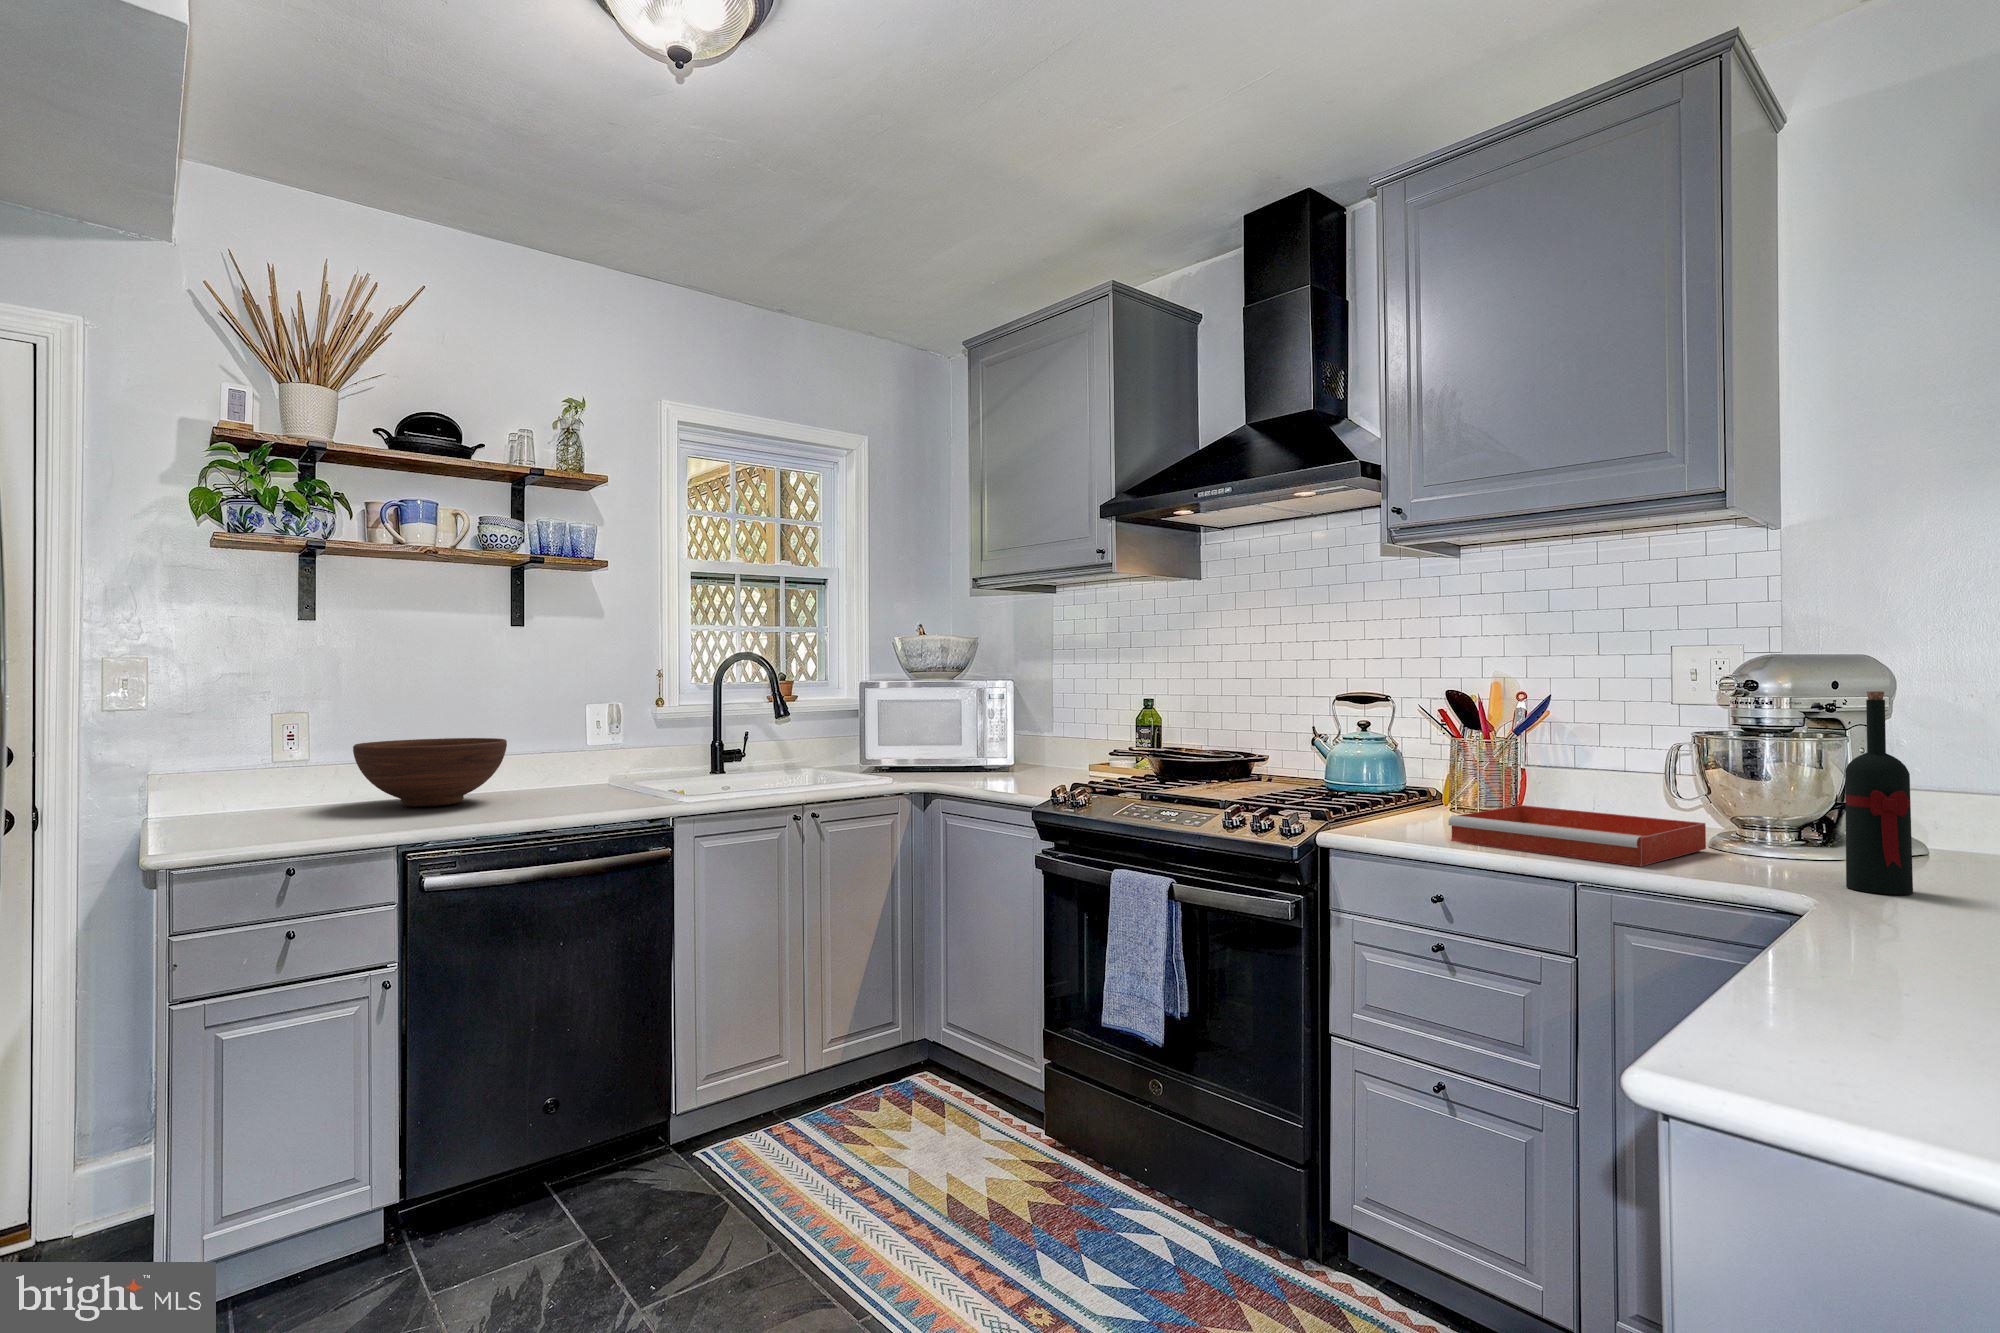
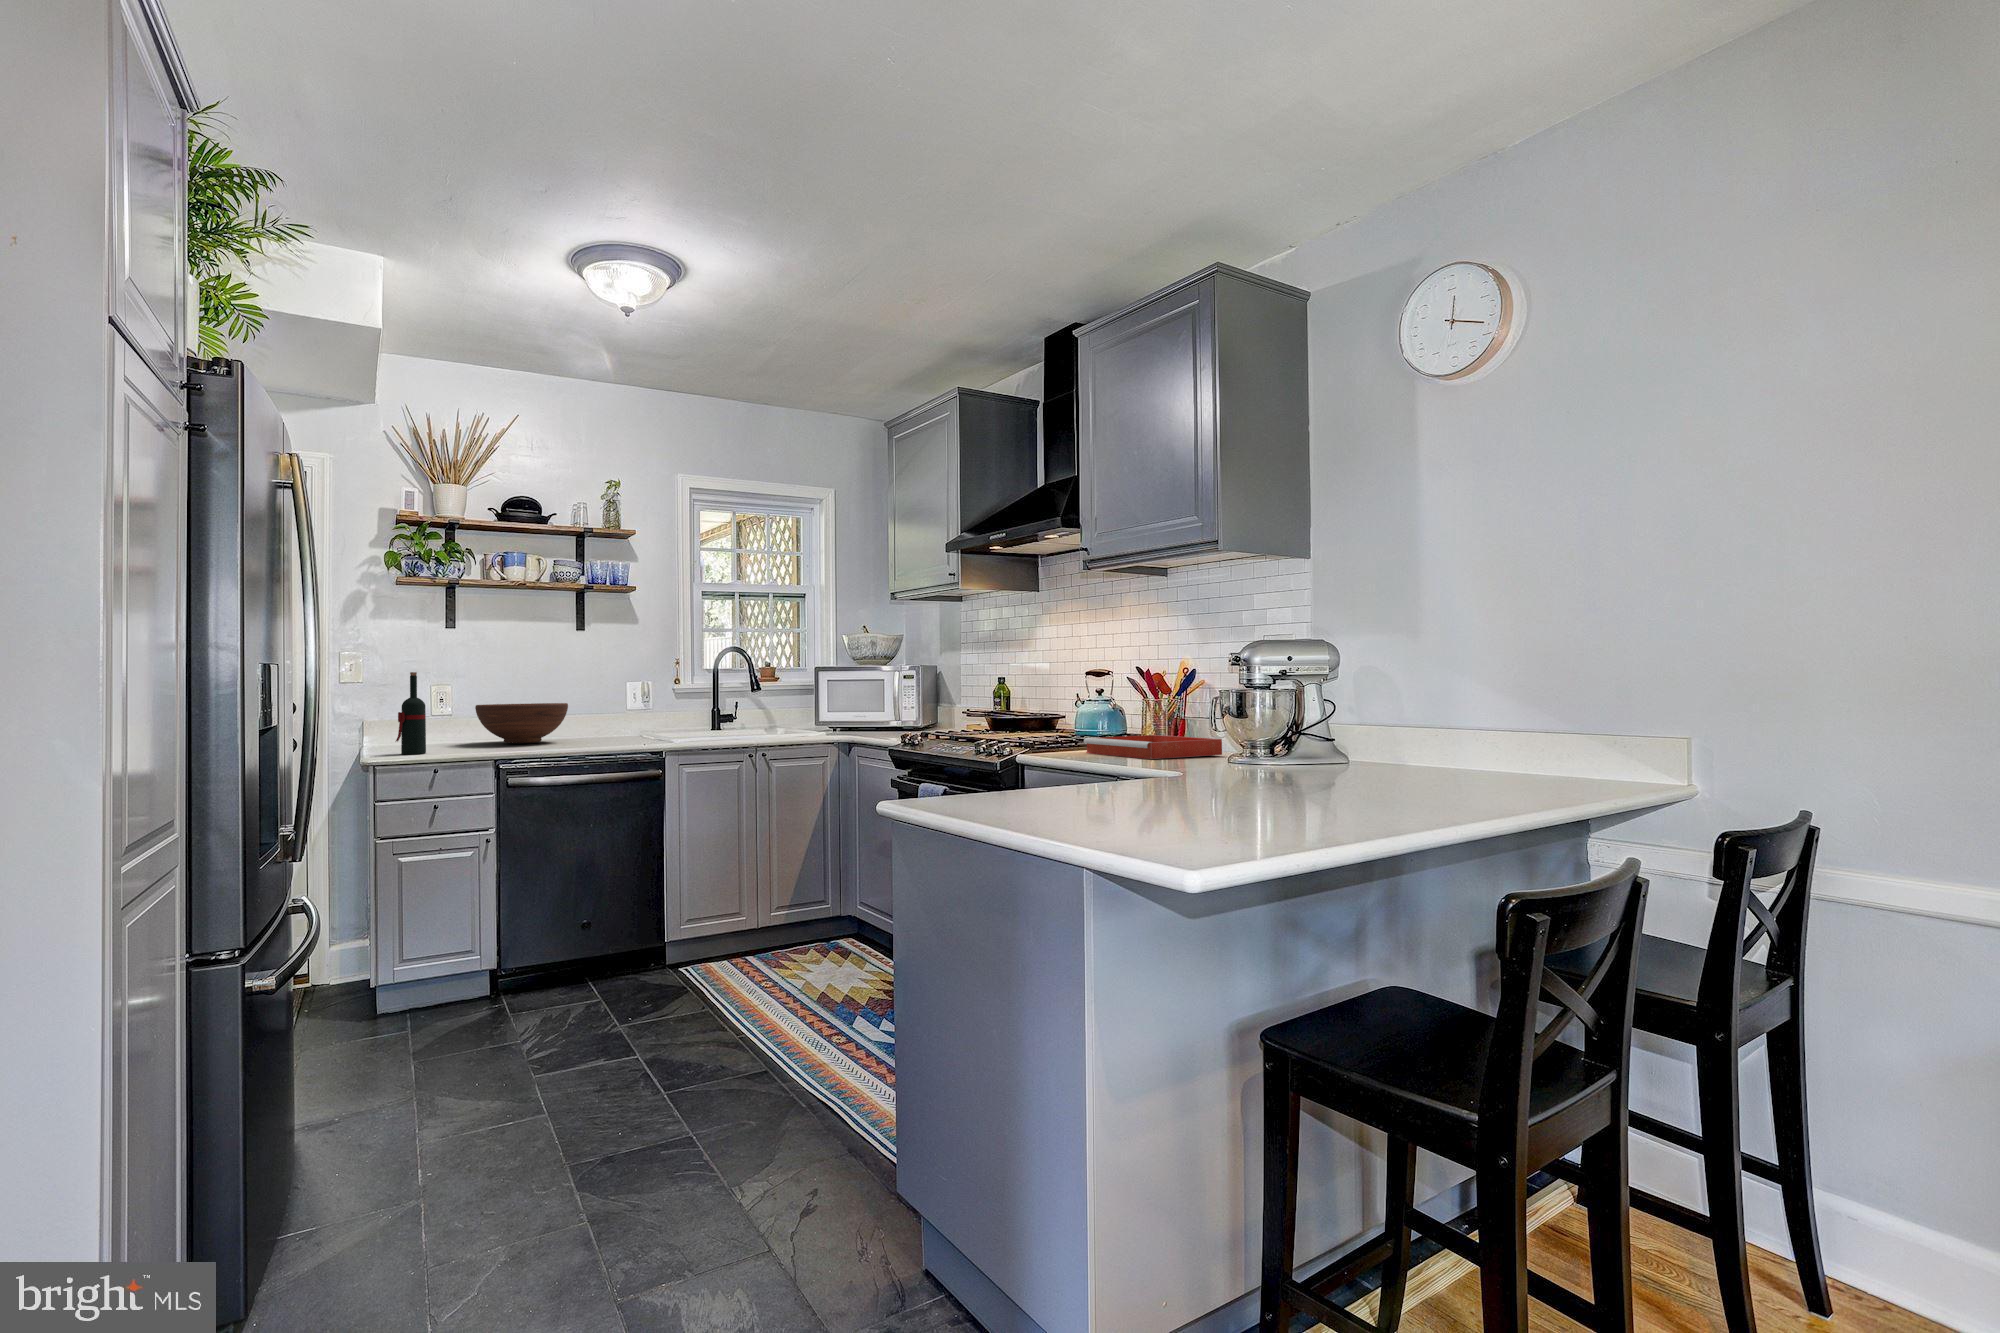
wine bottle: present [1845,691,1913,895] -> present [396,672,426,754]

